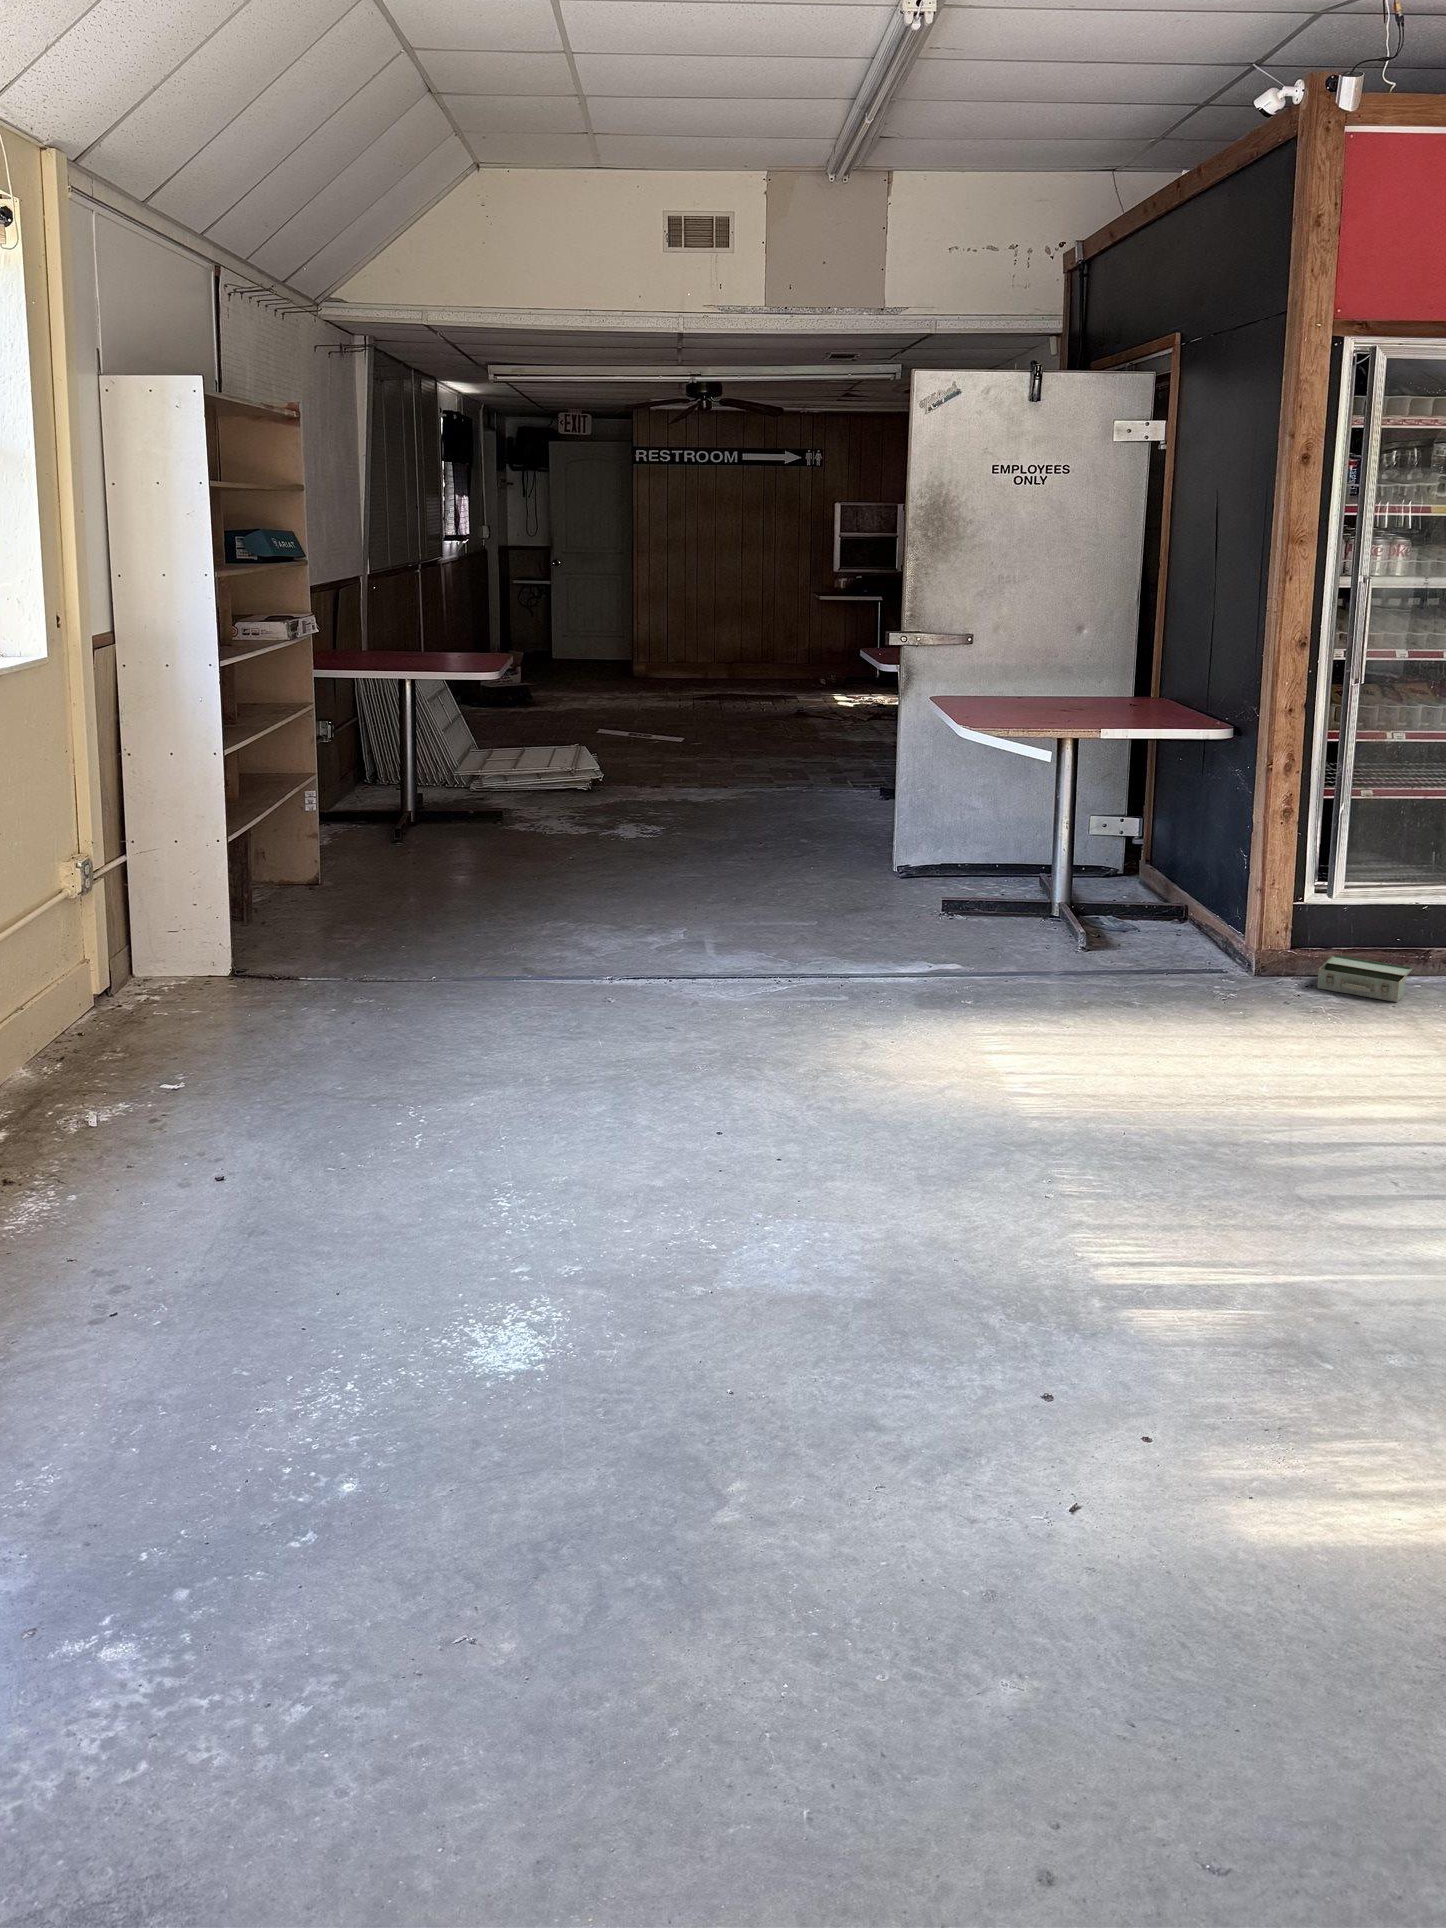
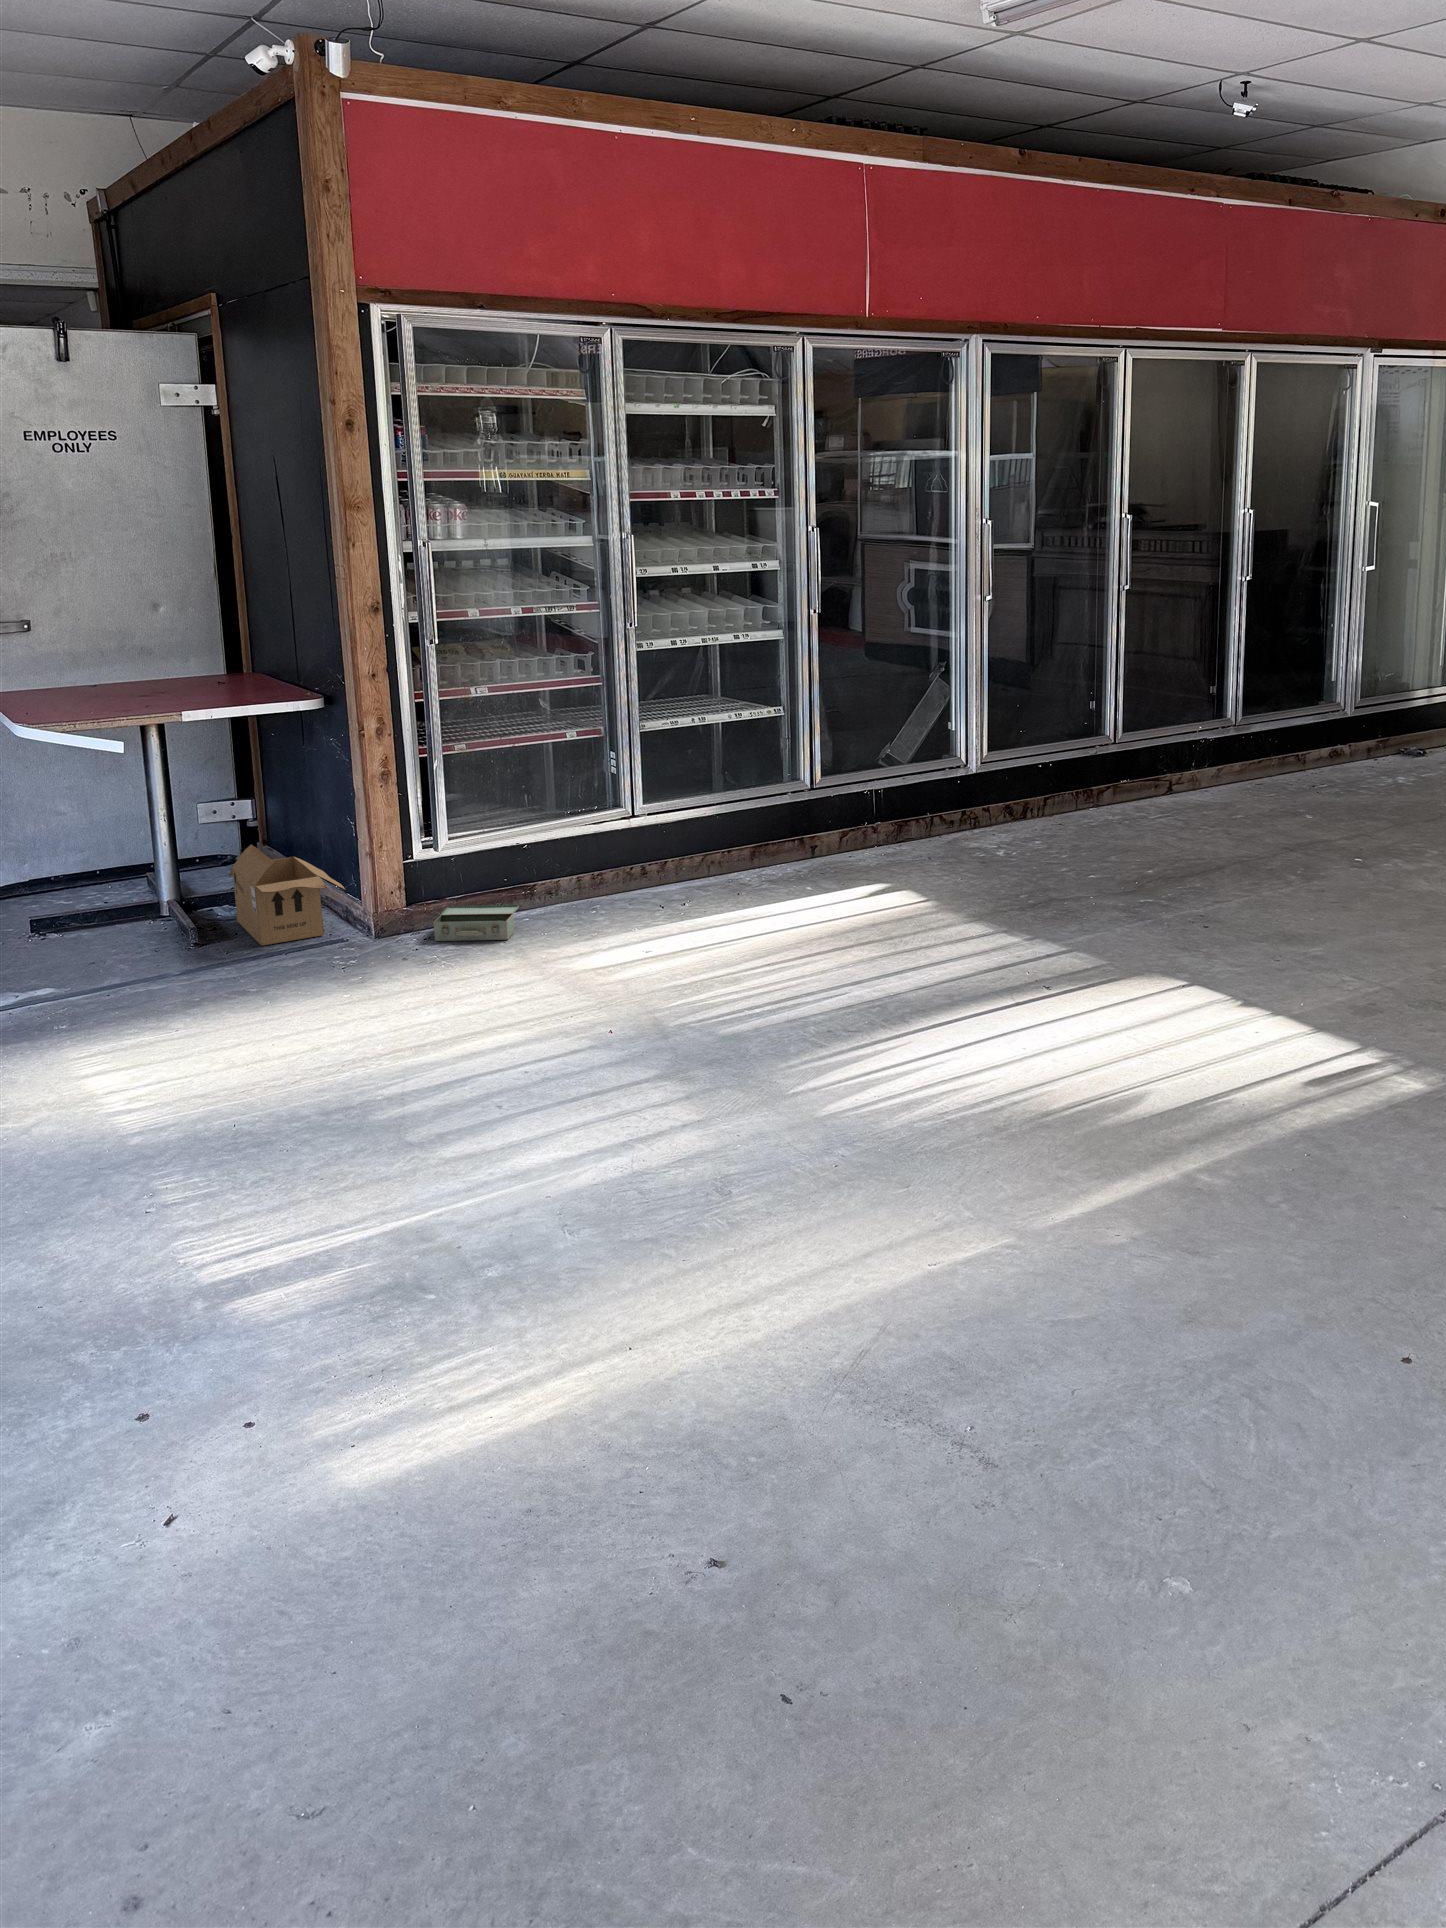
cardboard box: none [1118,860,1231,960] -> present [229,845,345,946]

